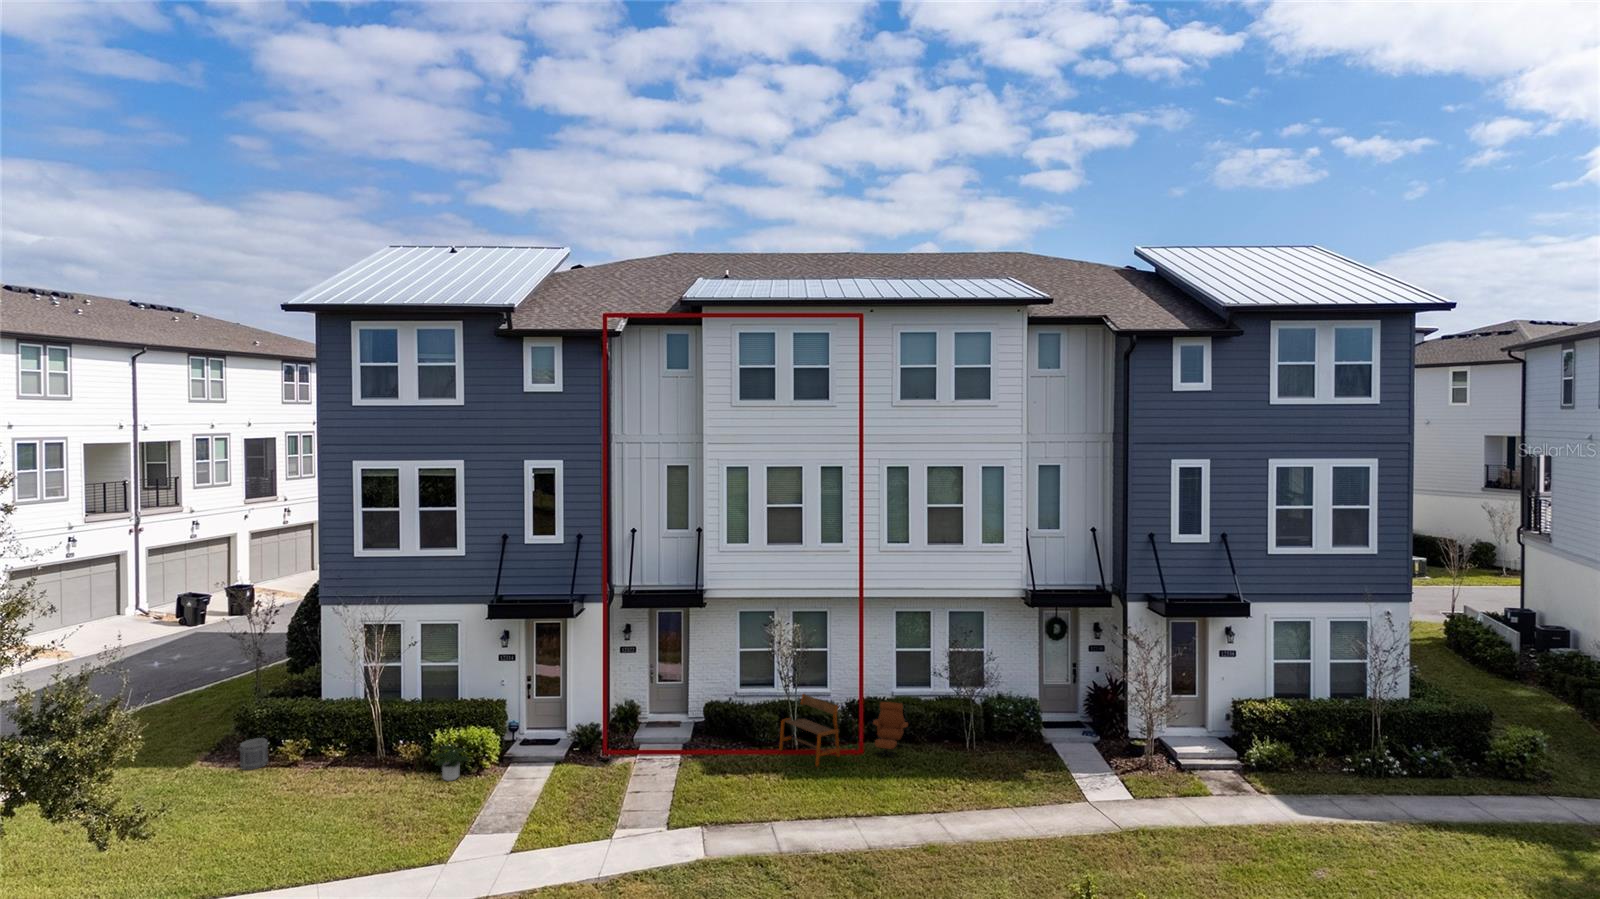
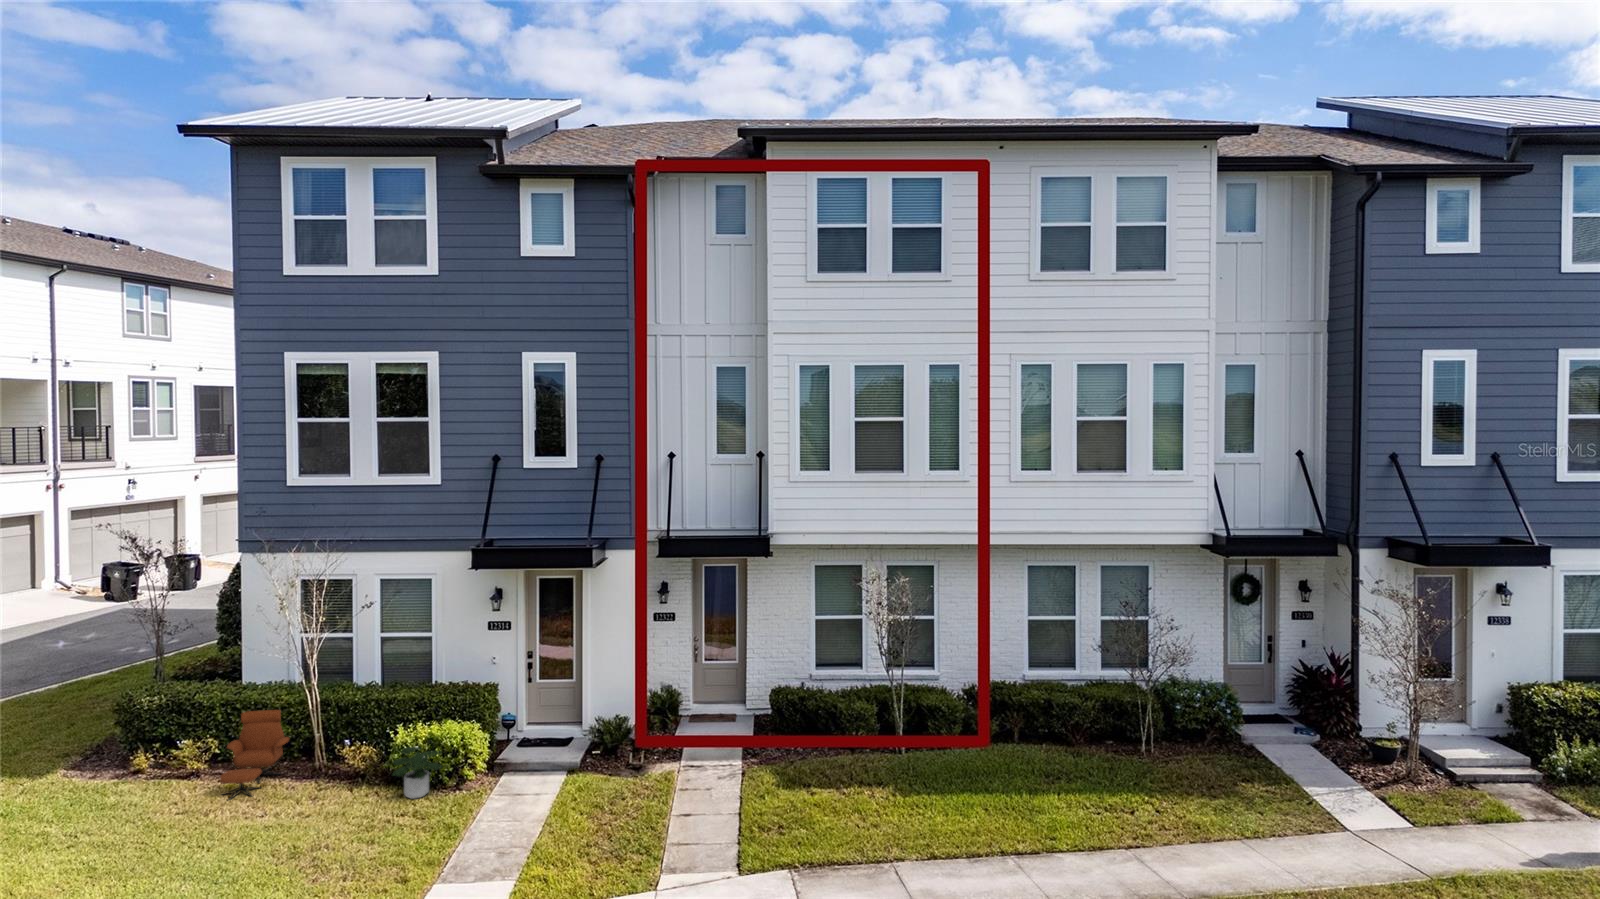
bench: present [779,694,840,766] -> none [880,674,970,777]
lounge chair: present [873,702,908,758] -> present [220,710,290,801]
bucket: present [239,738,268,770] -> none [114,737,158,782]

